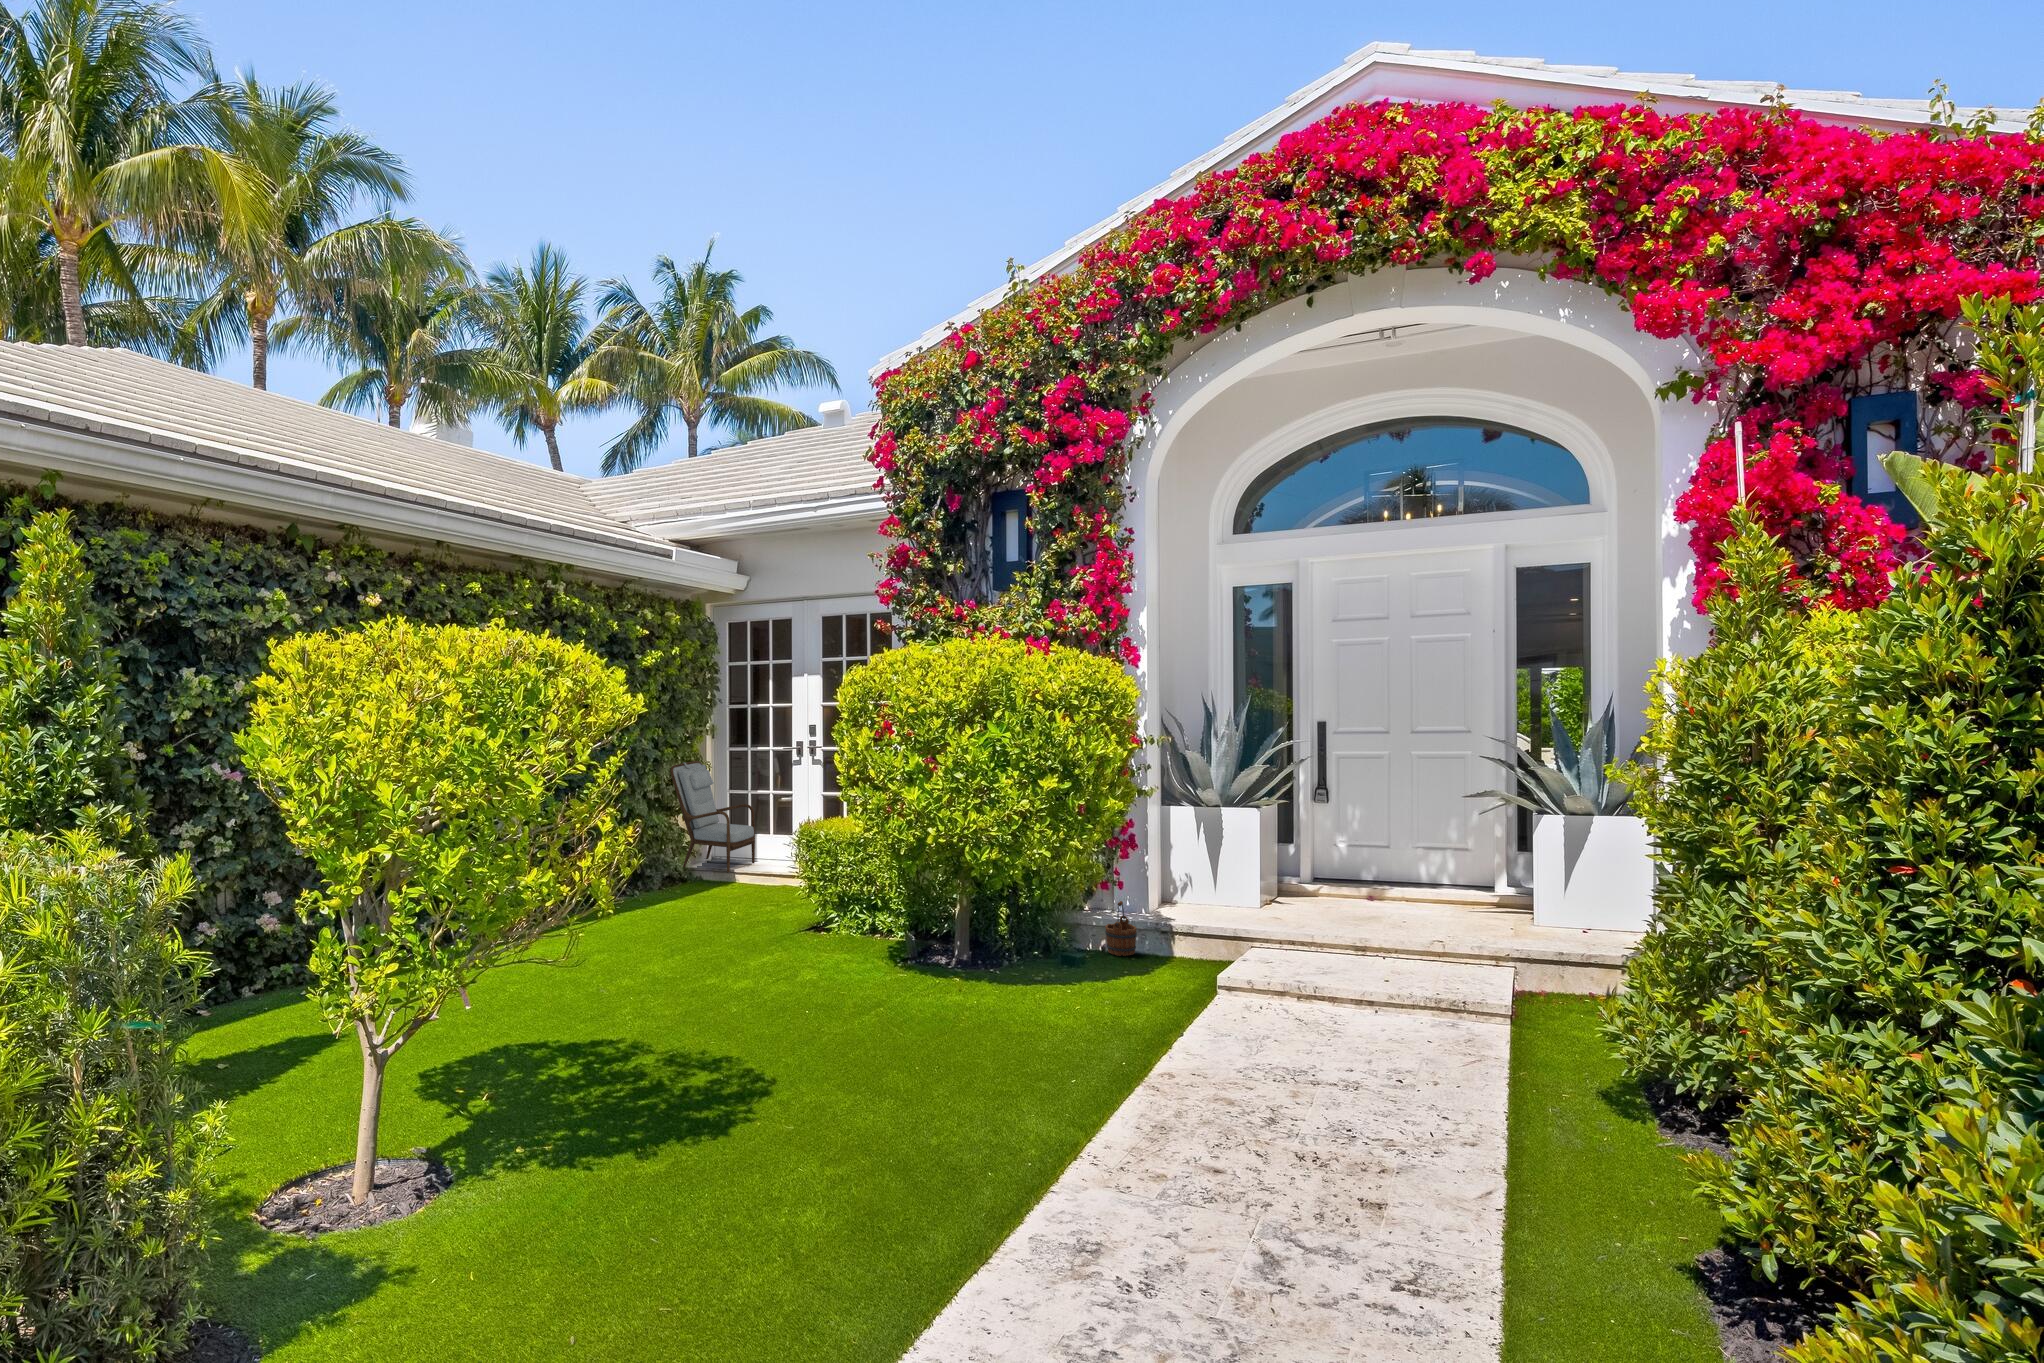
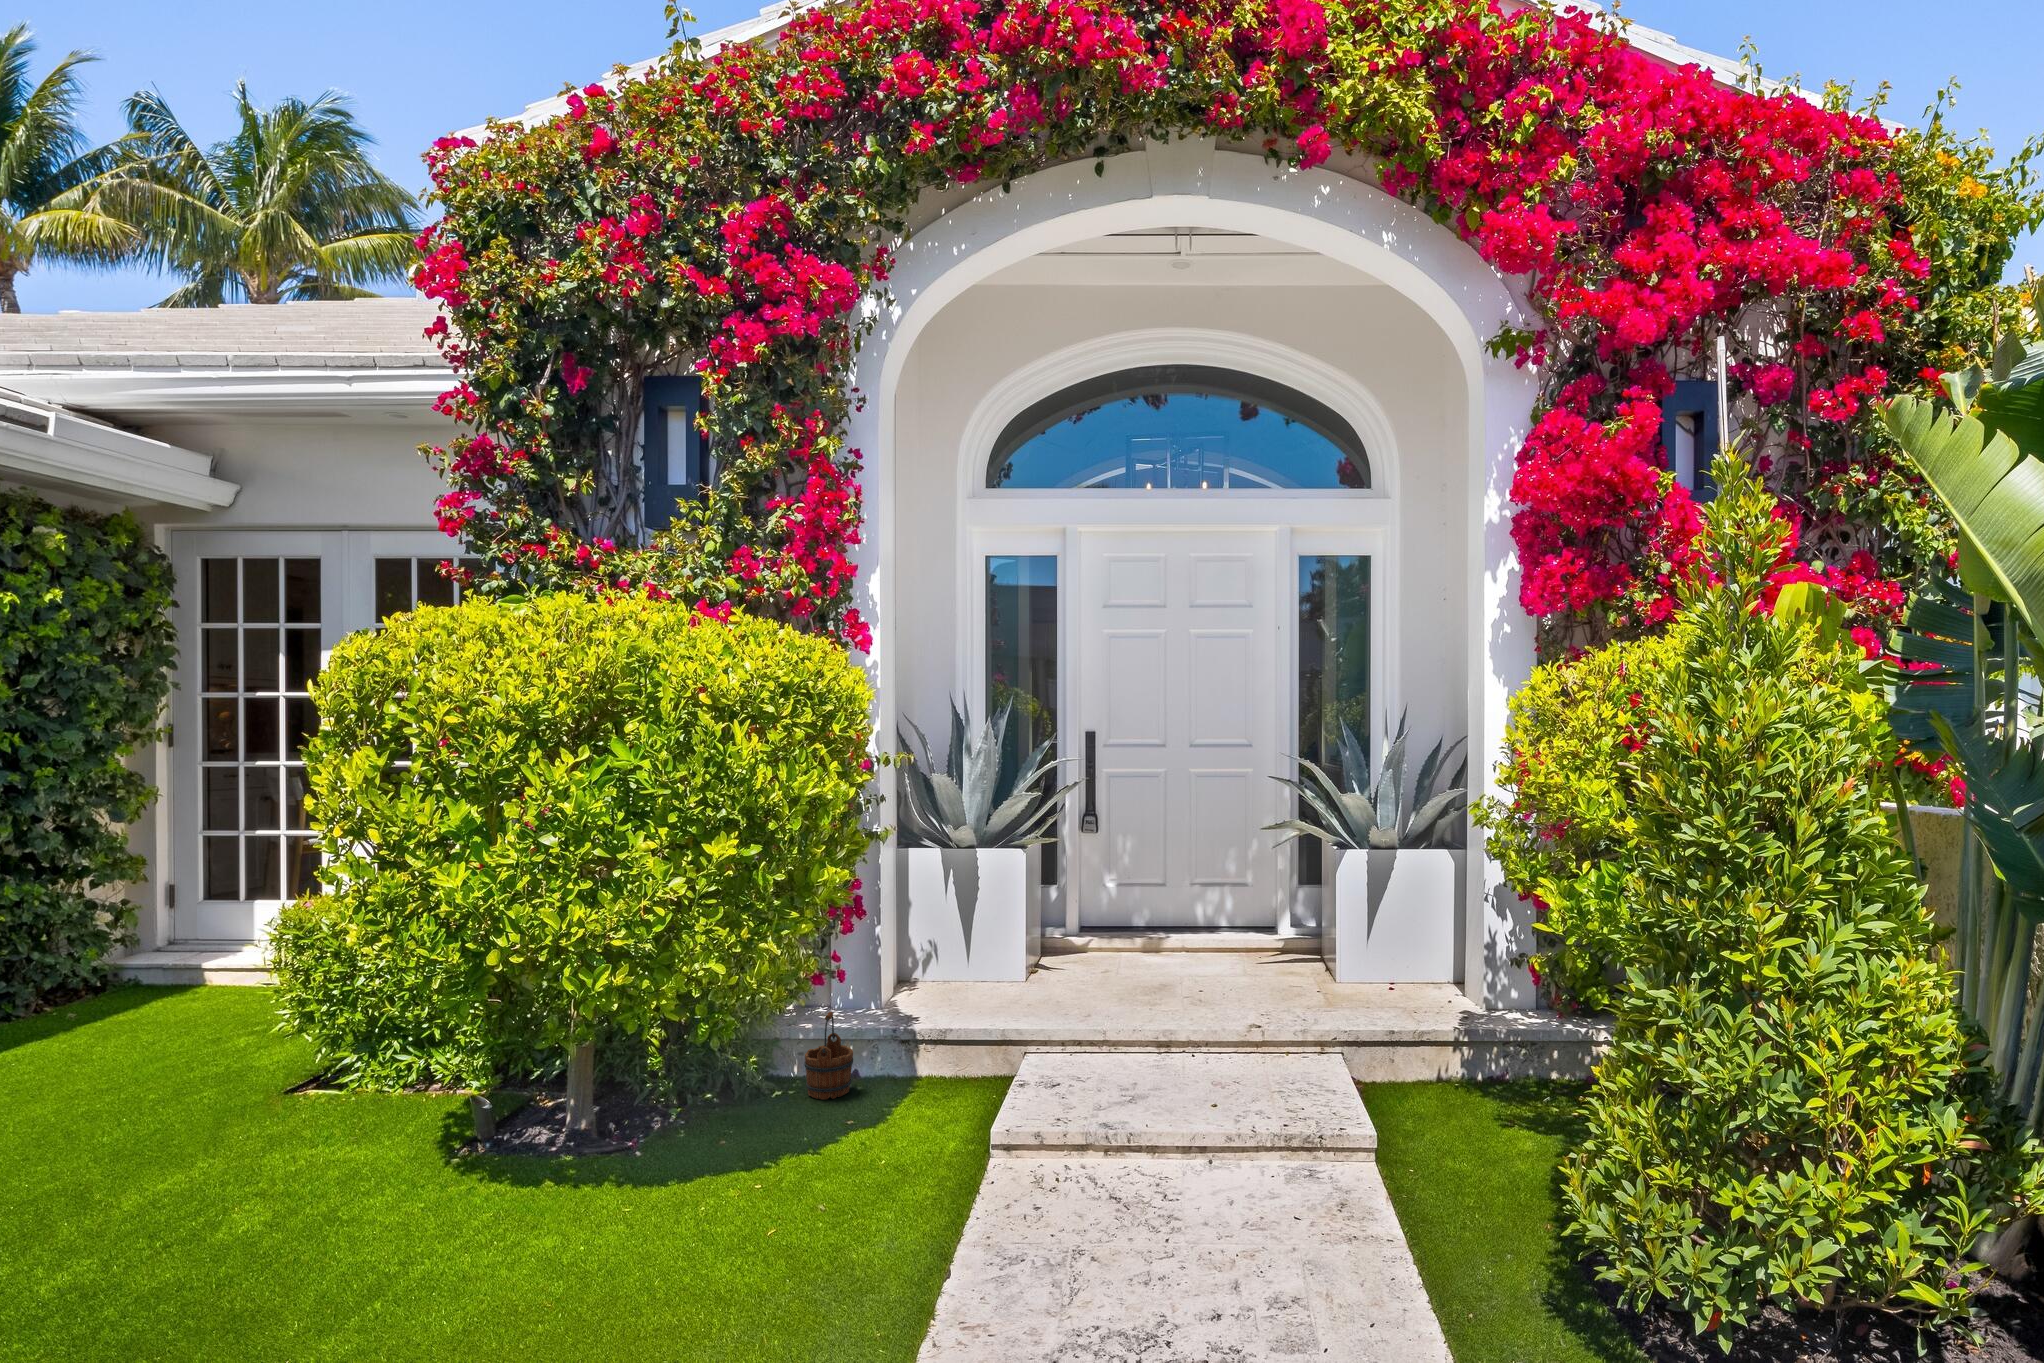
armchair: present [670,761,755,872] -> none [20,828,202,1021]

